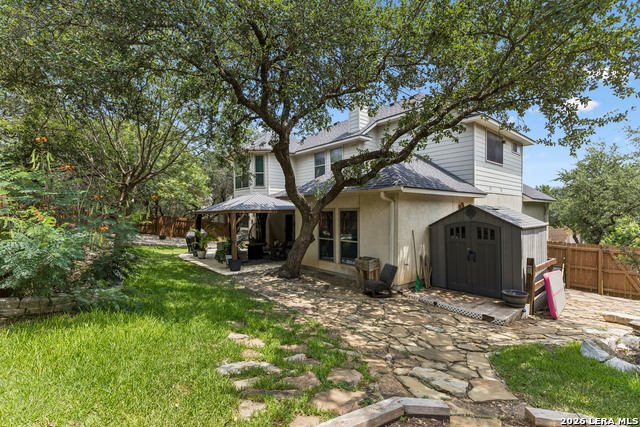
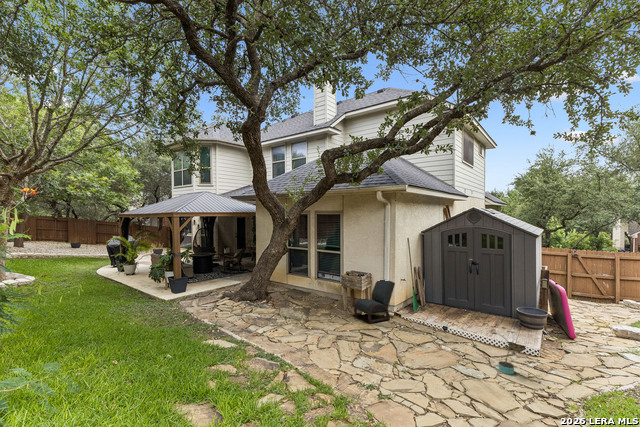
potted plant: none [451,297,472,332] -> present [493,327,522,375]

